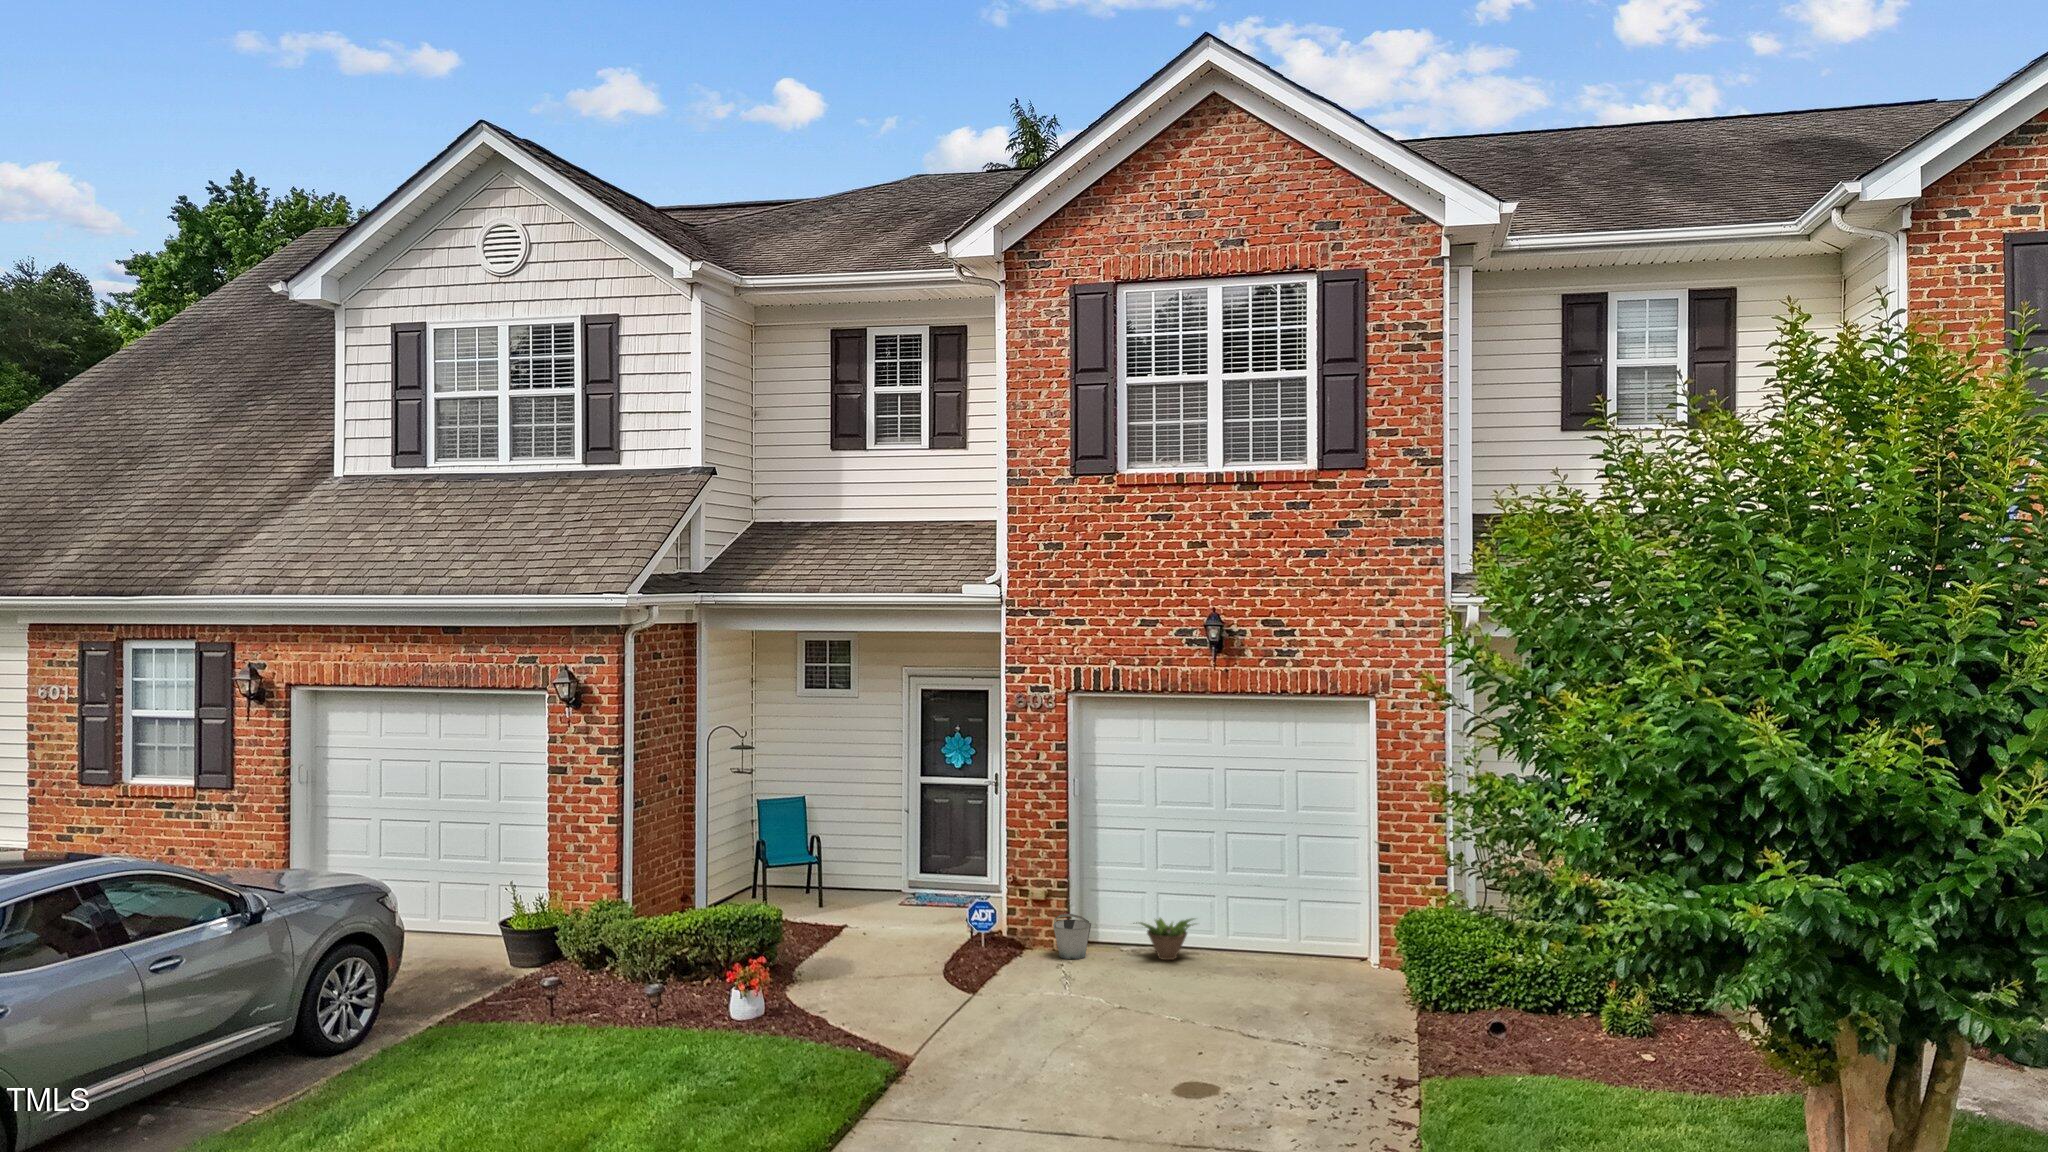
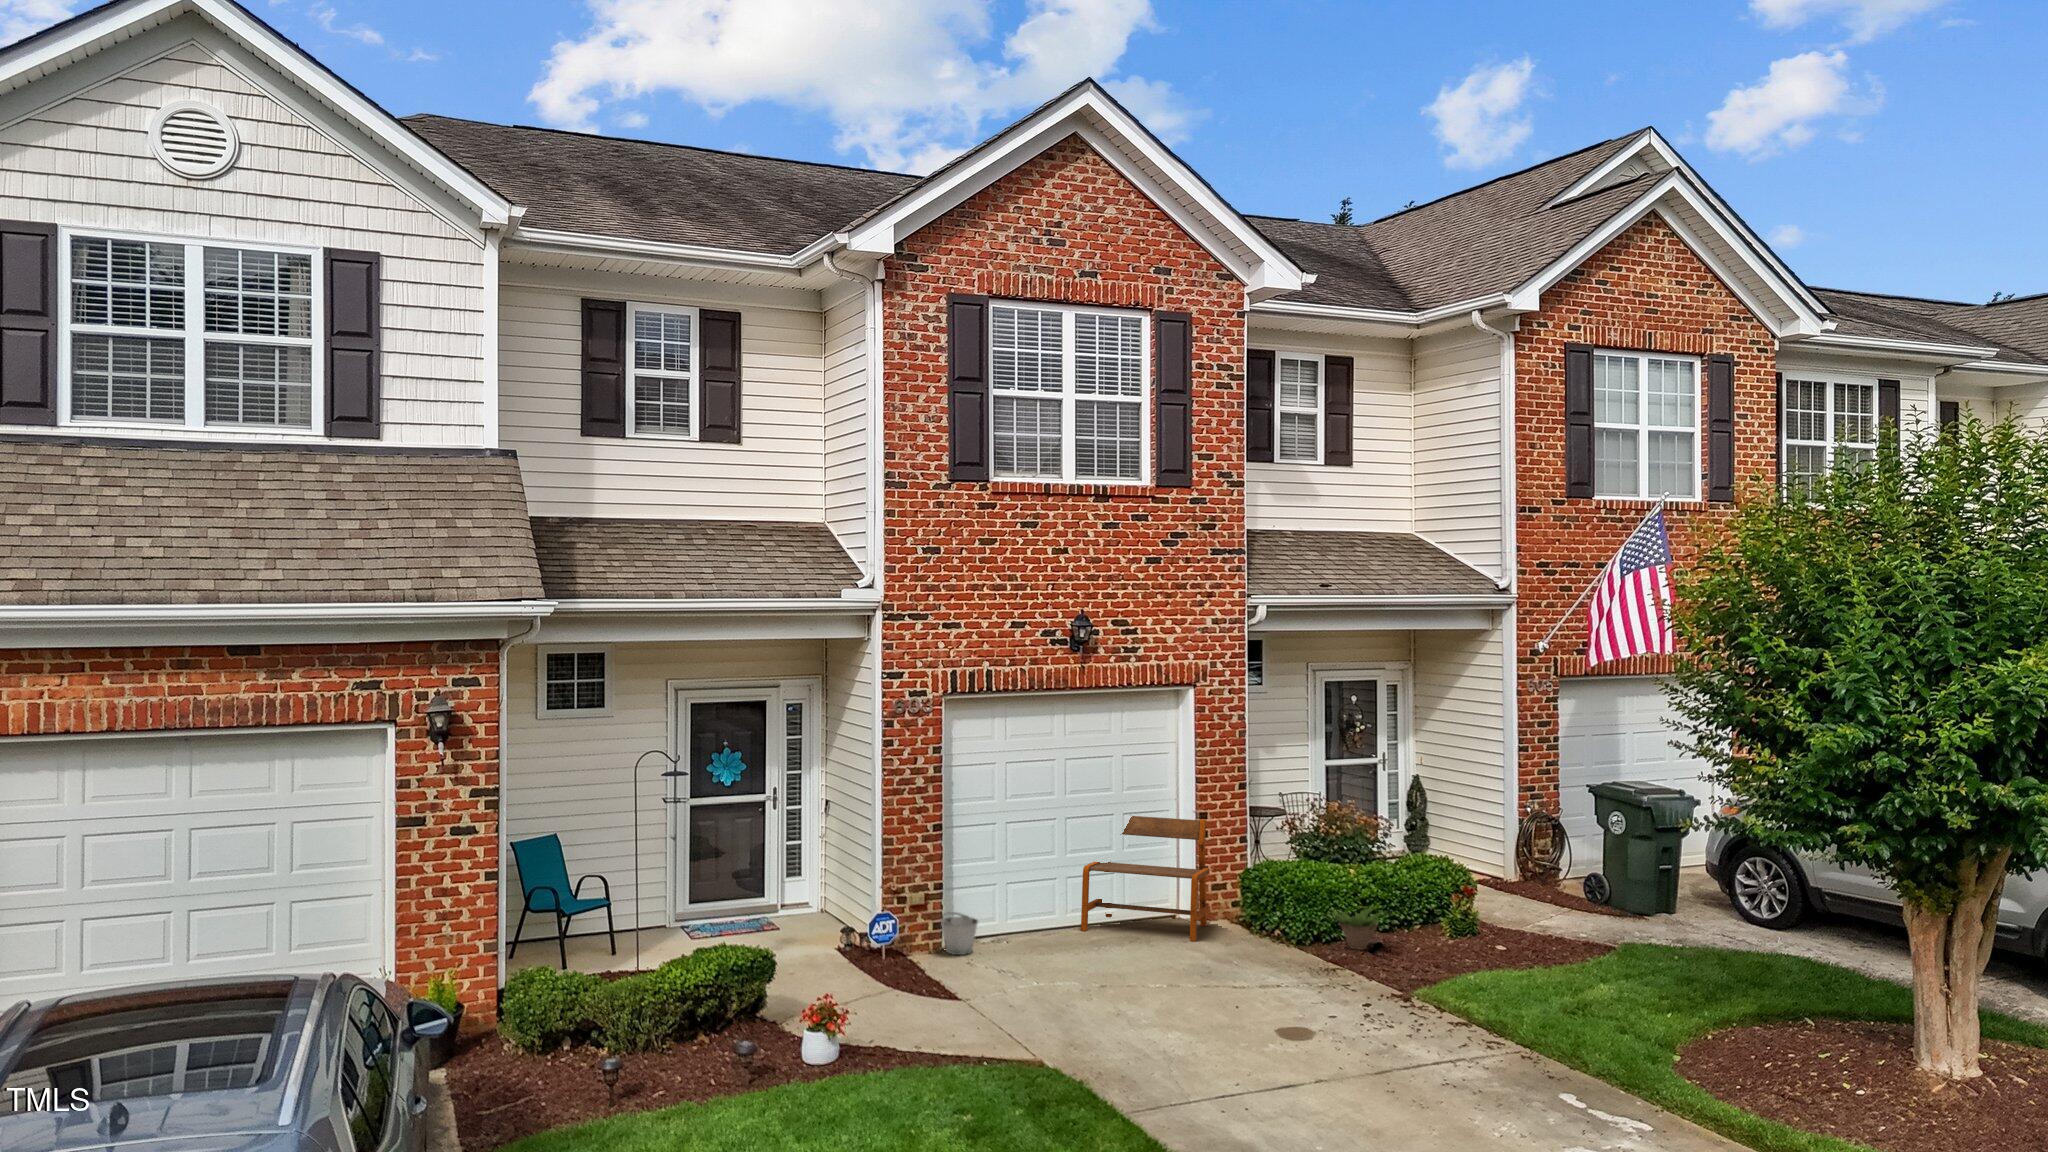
bench: none [1230,833,1375,990] -> present [1081,816,1210,942]
decorative plant: present [1133,918,1194,960] -> present [1333,908,1384,950]

